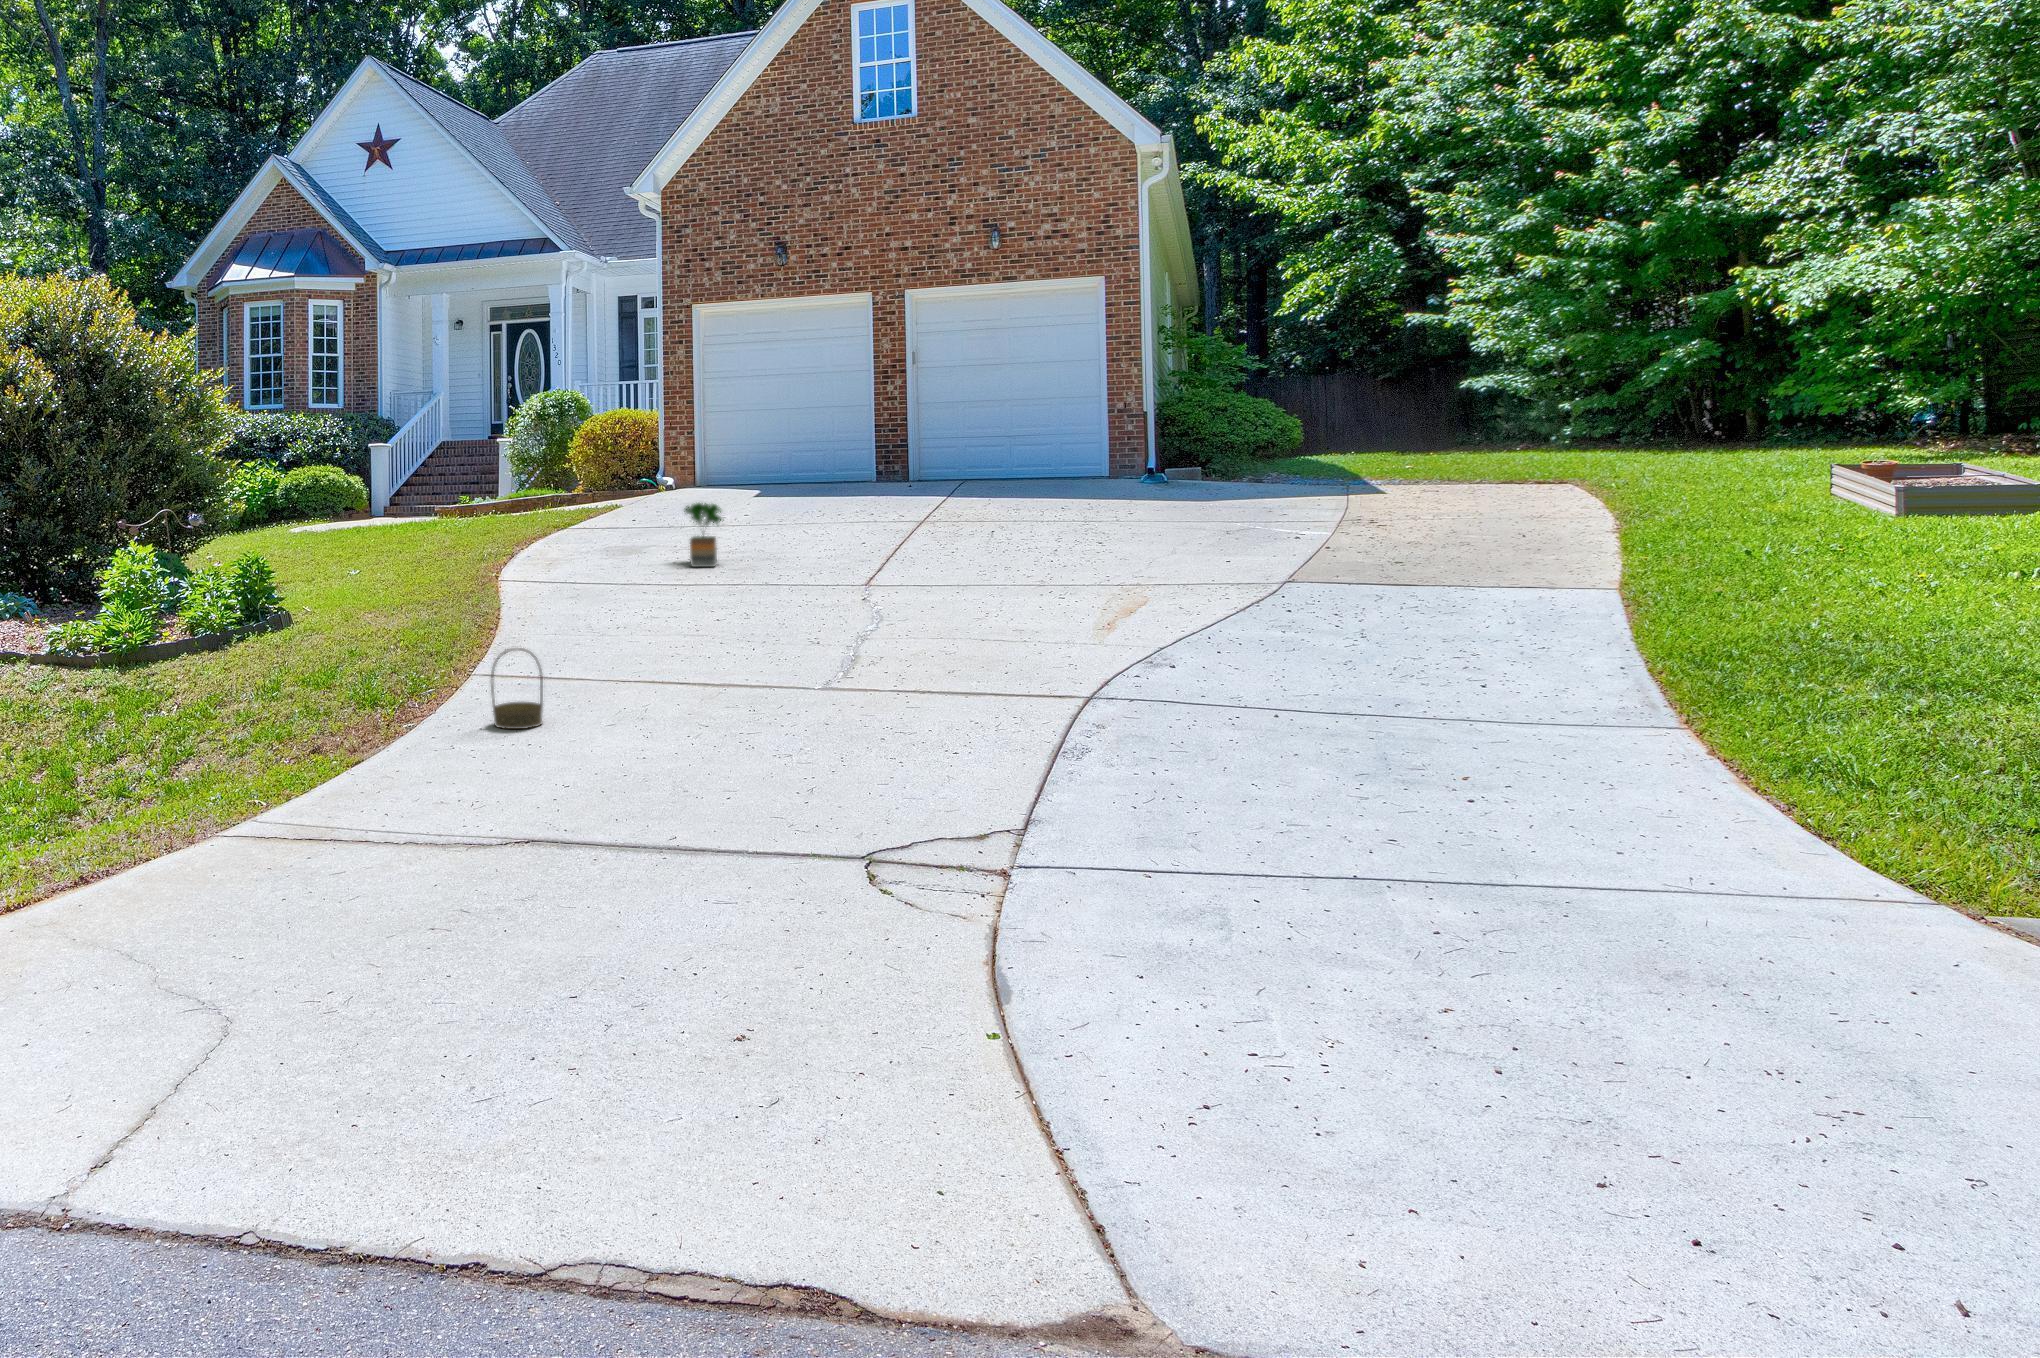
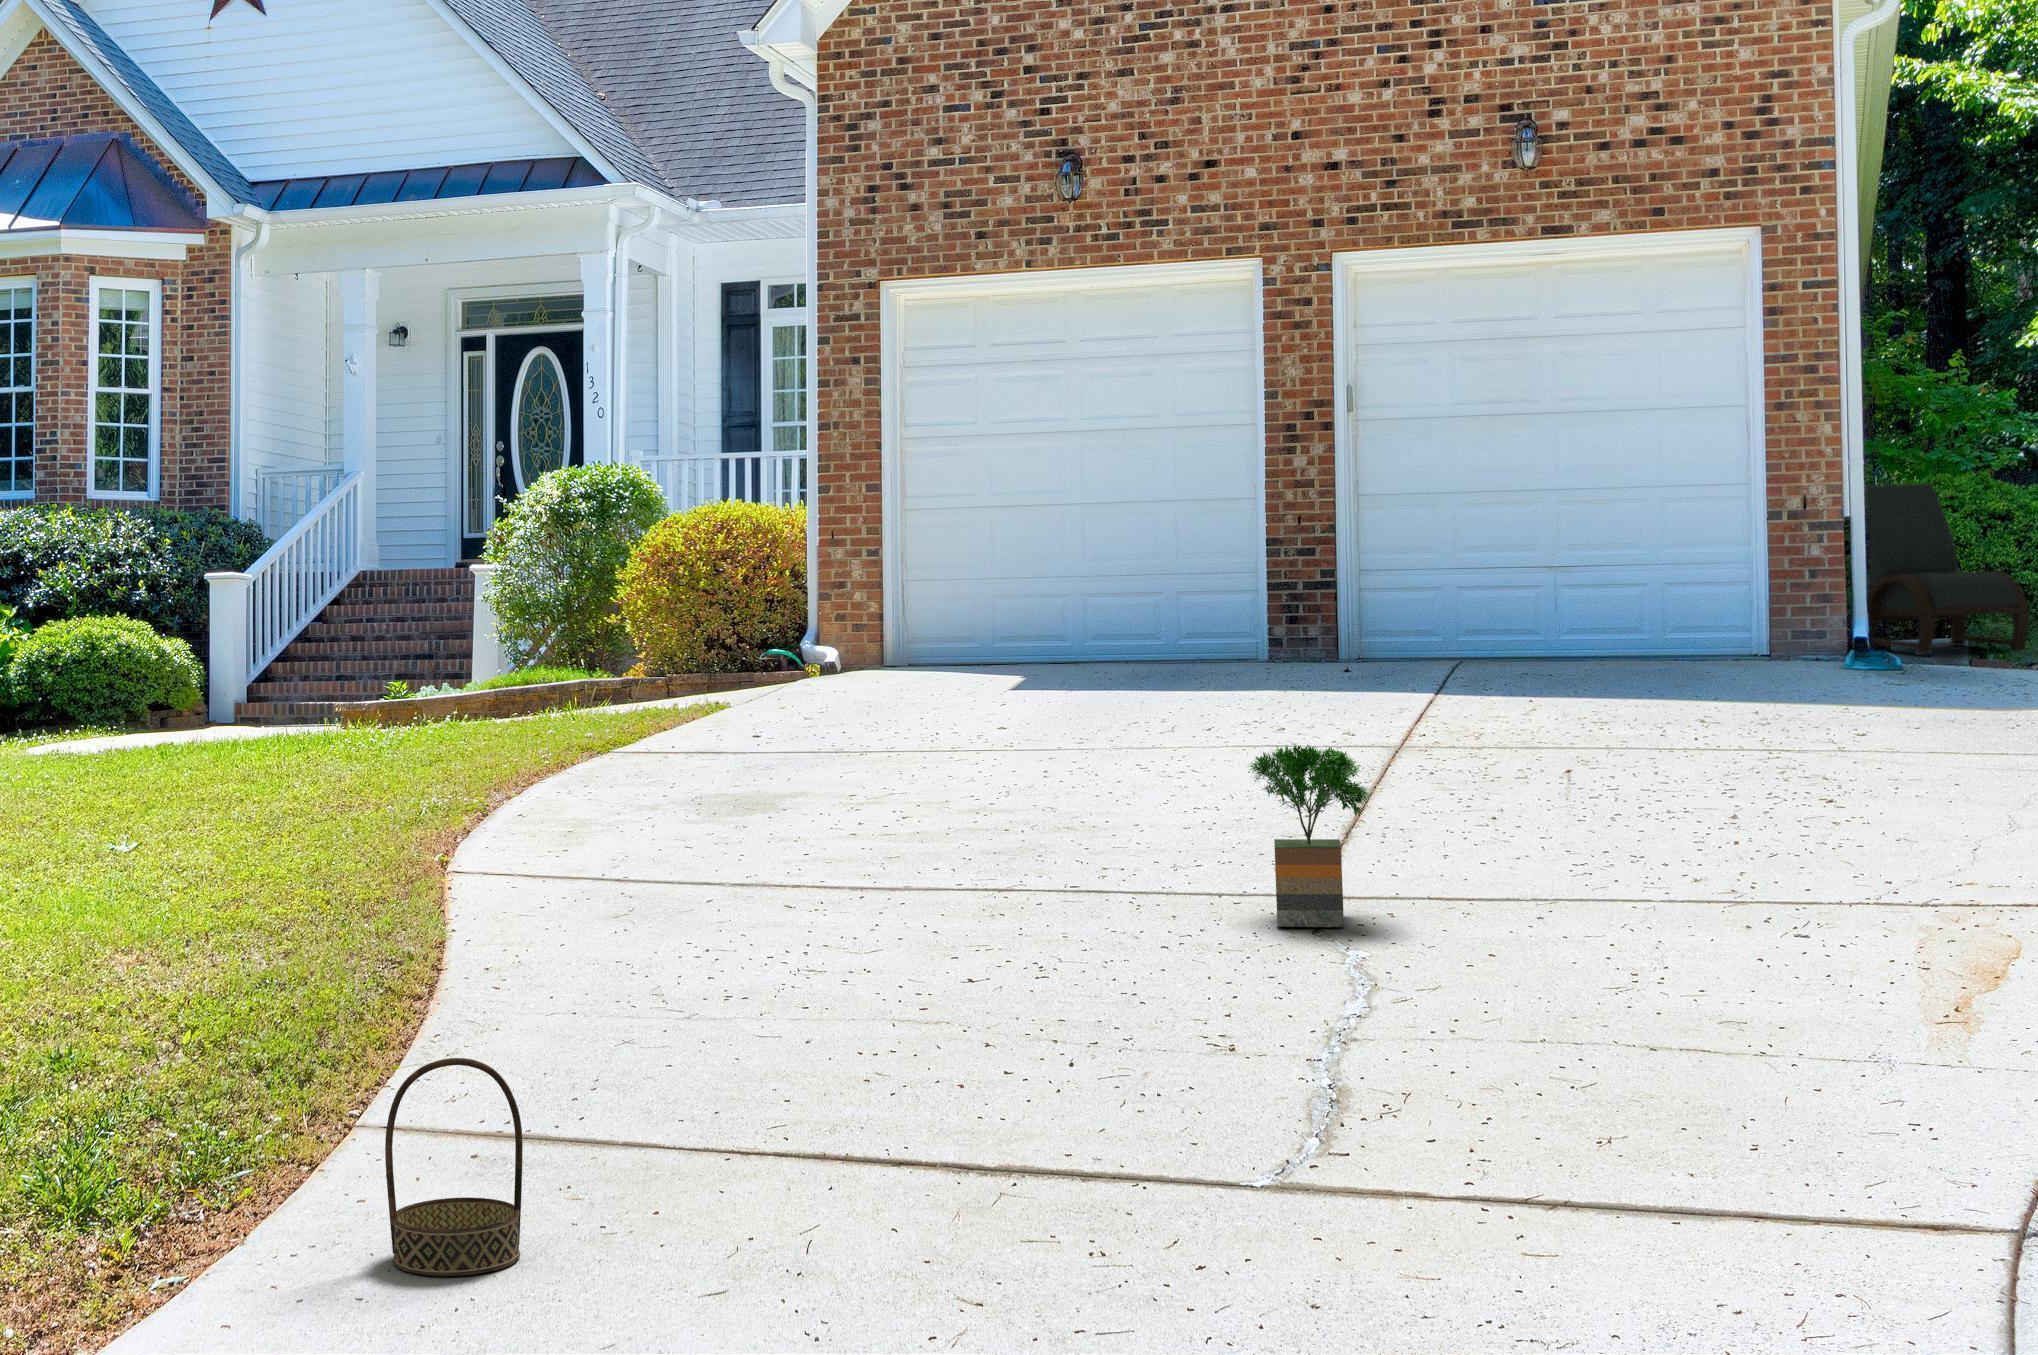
lounge chair: none [1150,396,1236,478] -> present [1867,483,2029,654]
potted tree: present [684,503,724,567] -> present [1250,745,1370,927]

